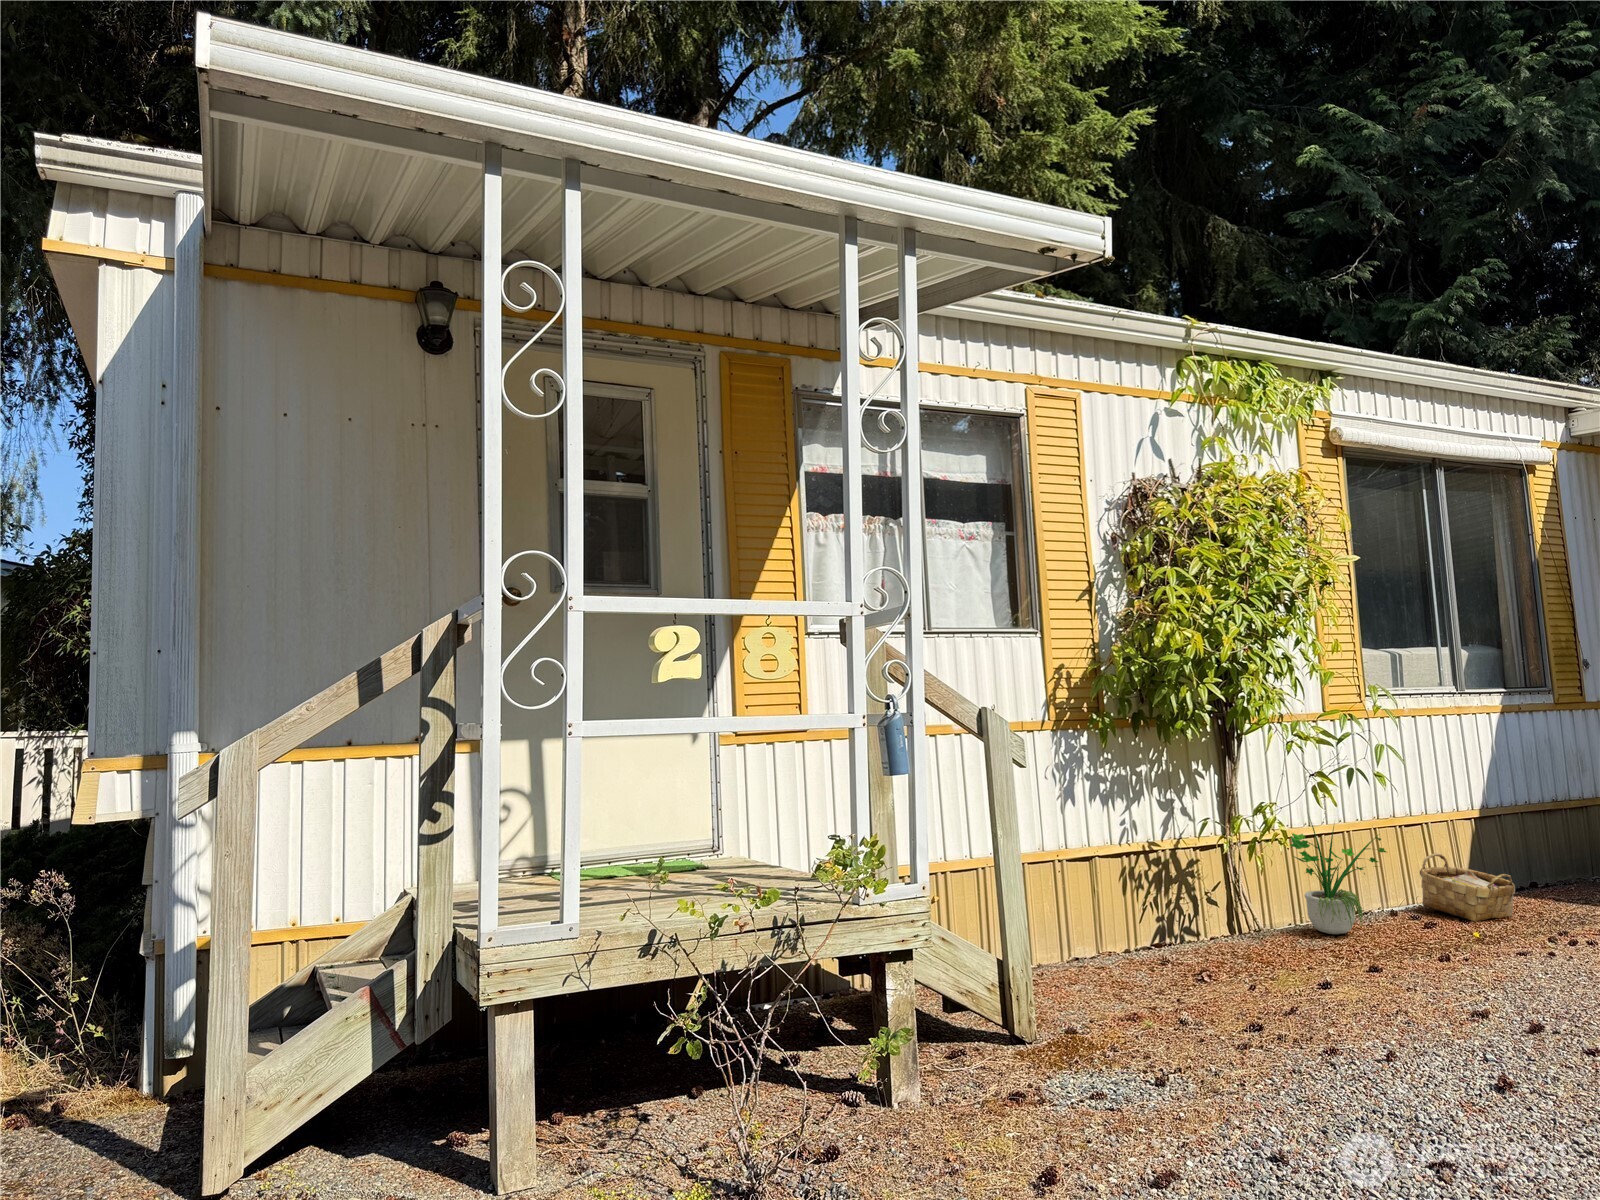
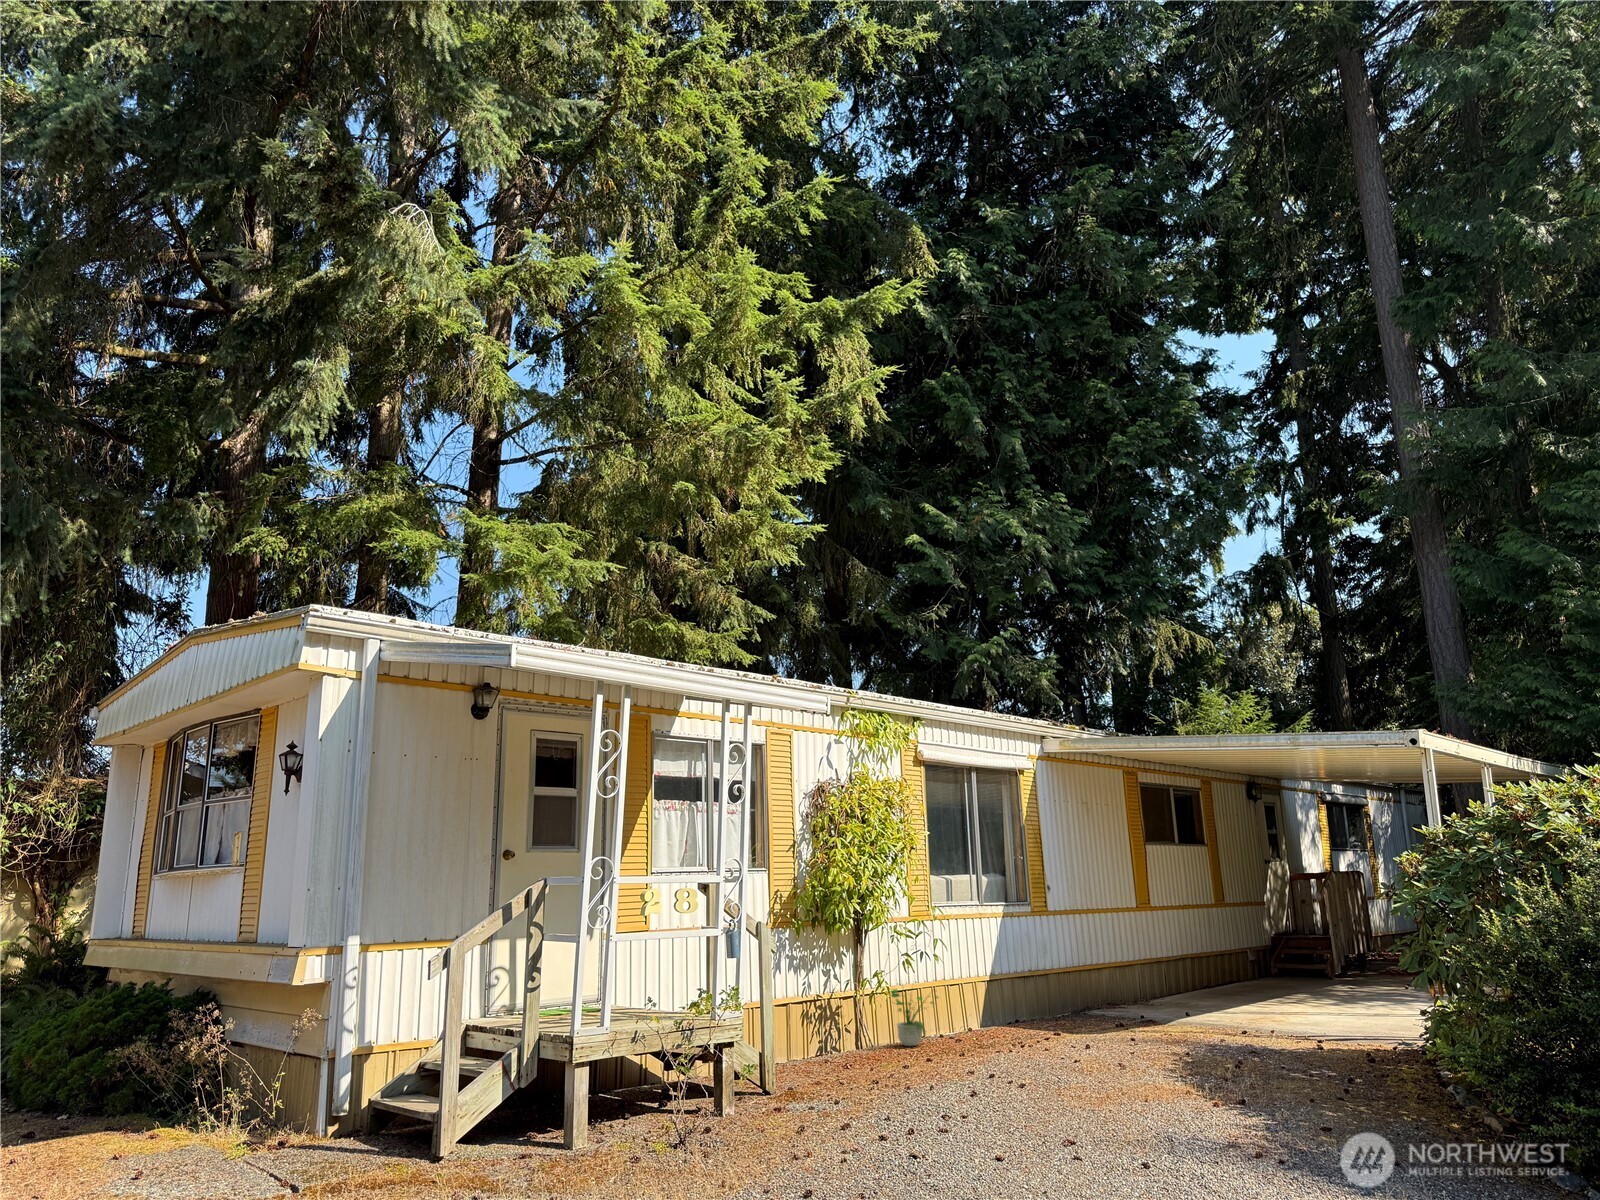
woven basket: present [1420,853,1515,921] -> none [956,1000,1001,1037]

